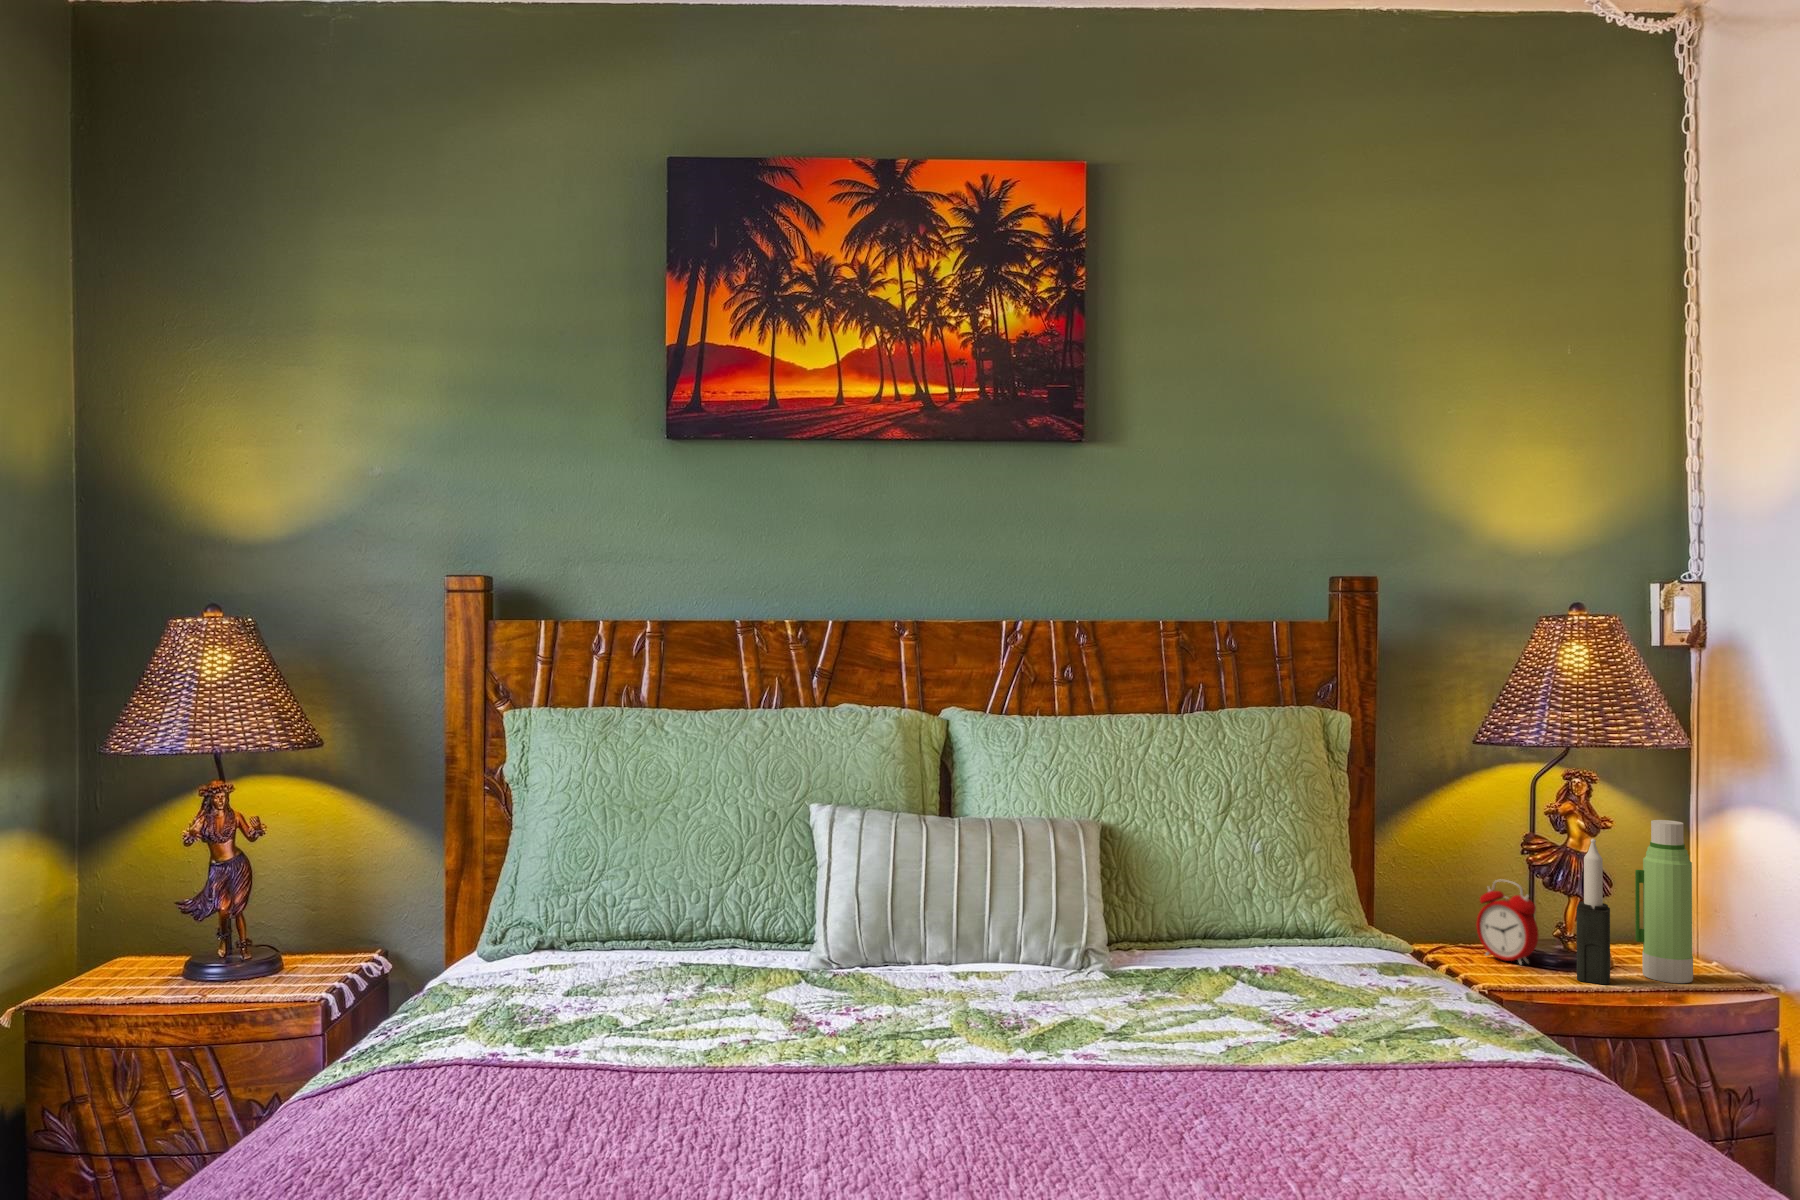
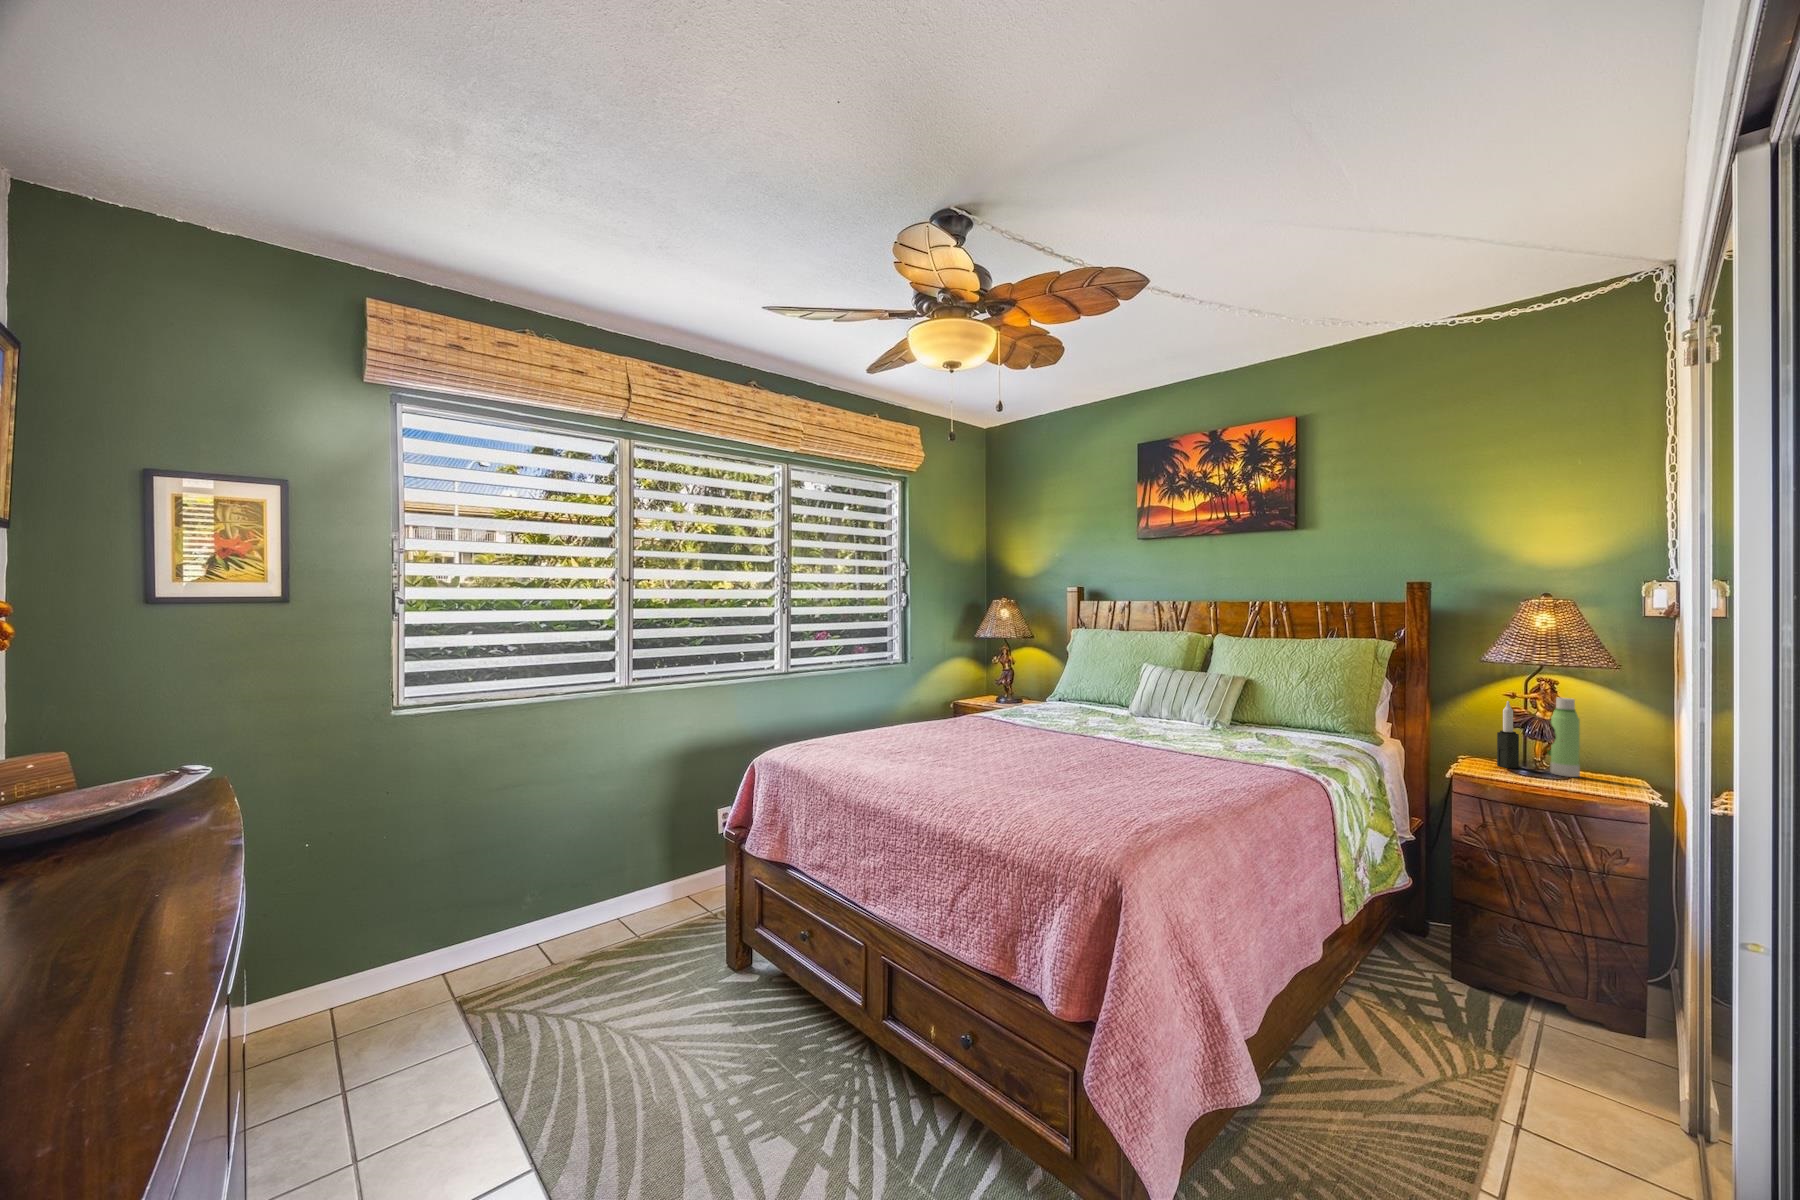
alarm clock: present [1476,880,1539,965] -> none [1473,721,1496,760]

